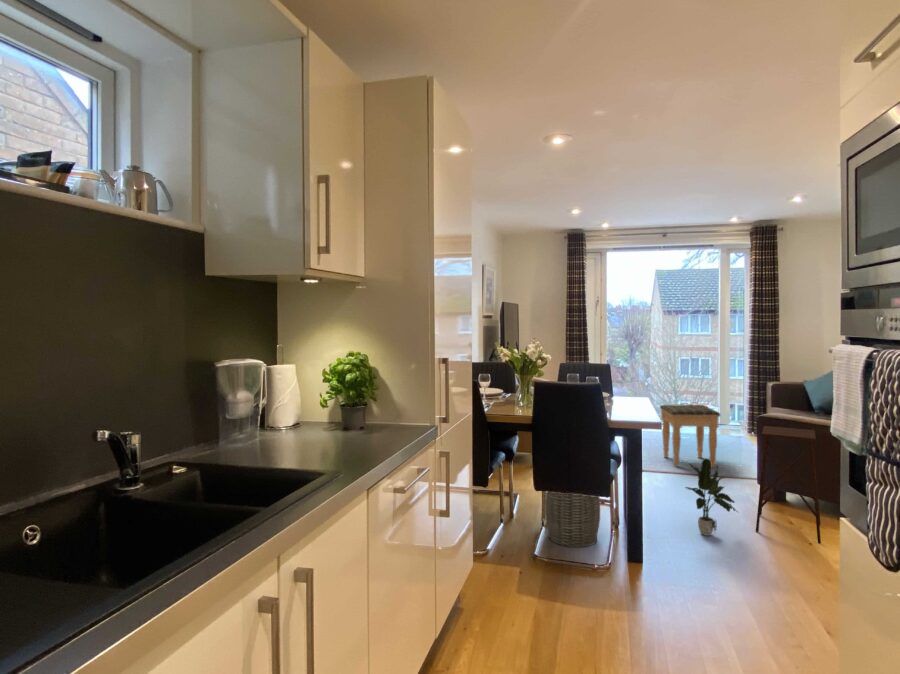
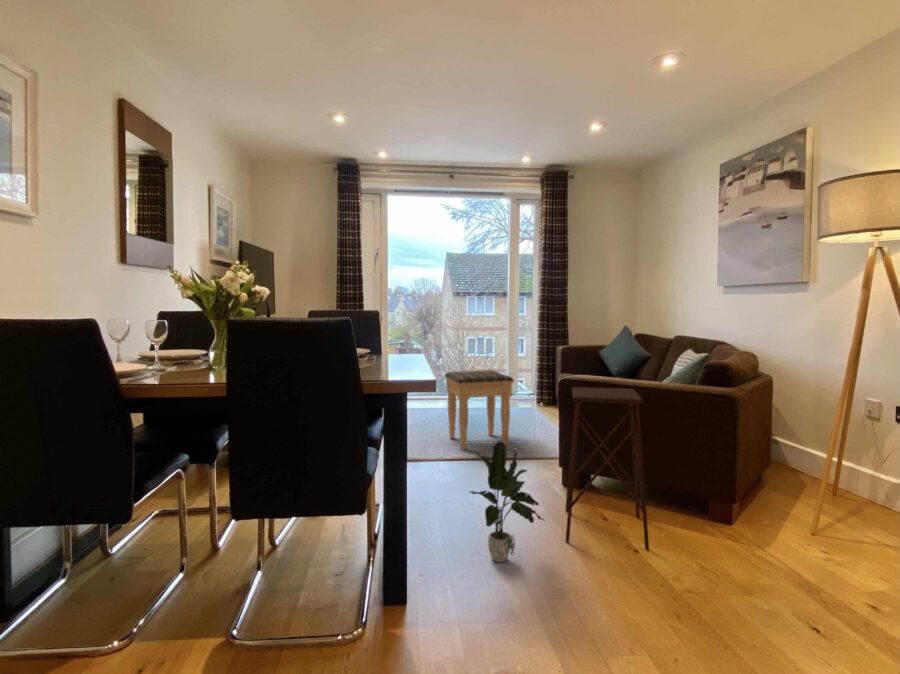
woven basket: present [545,492,600,547] -> none [222,495,328,636]

